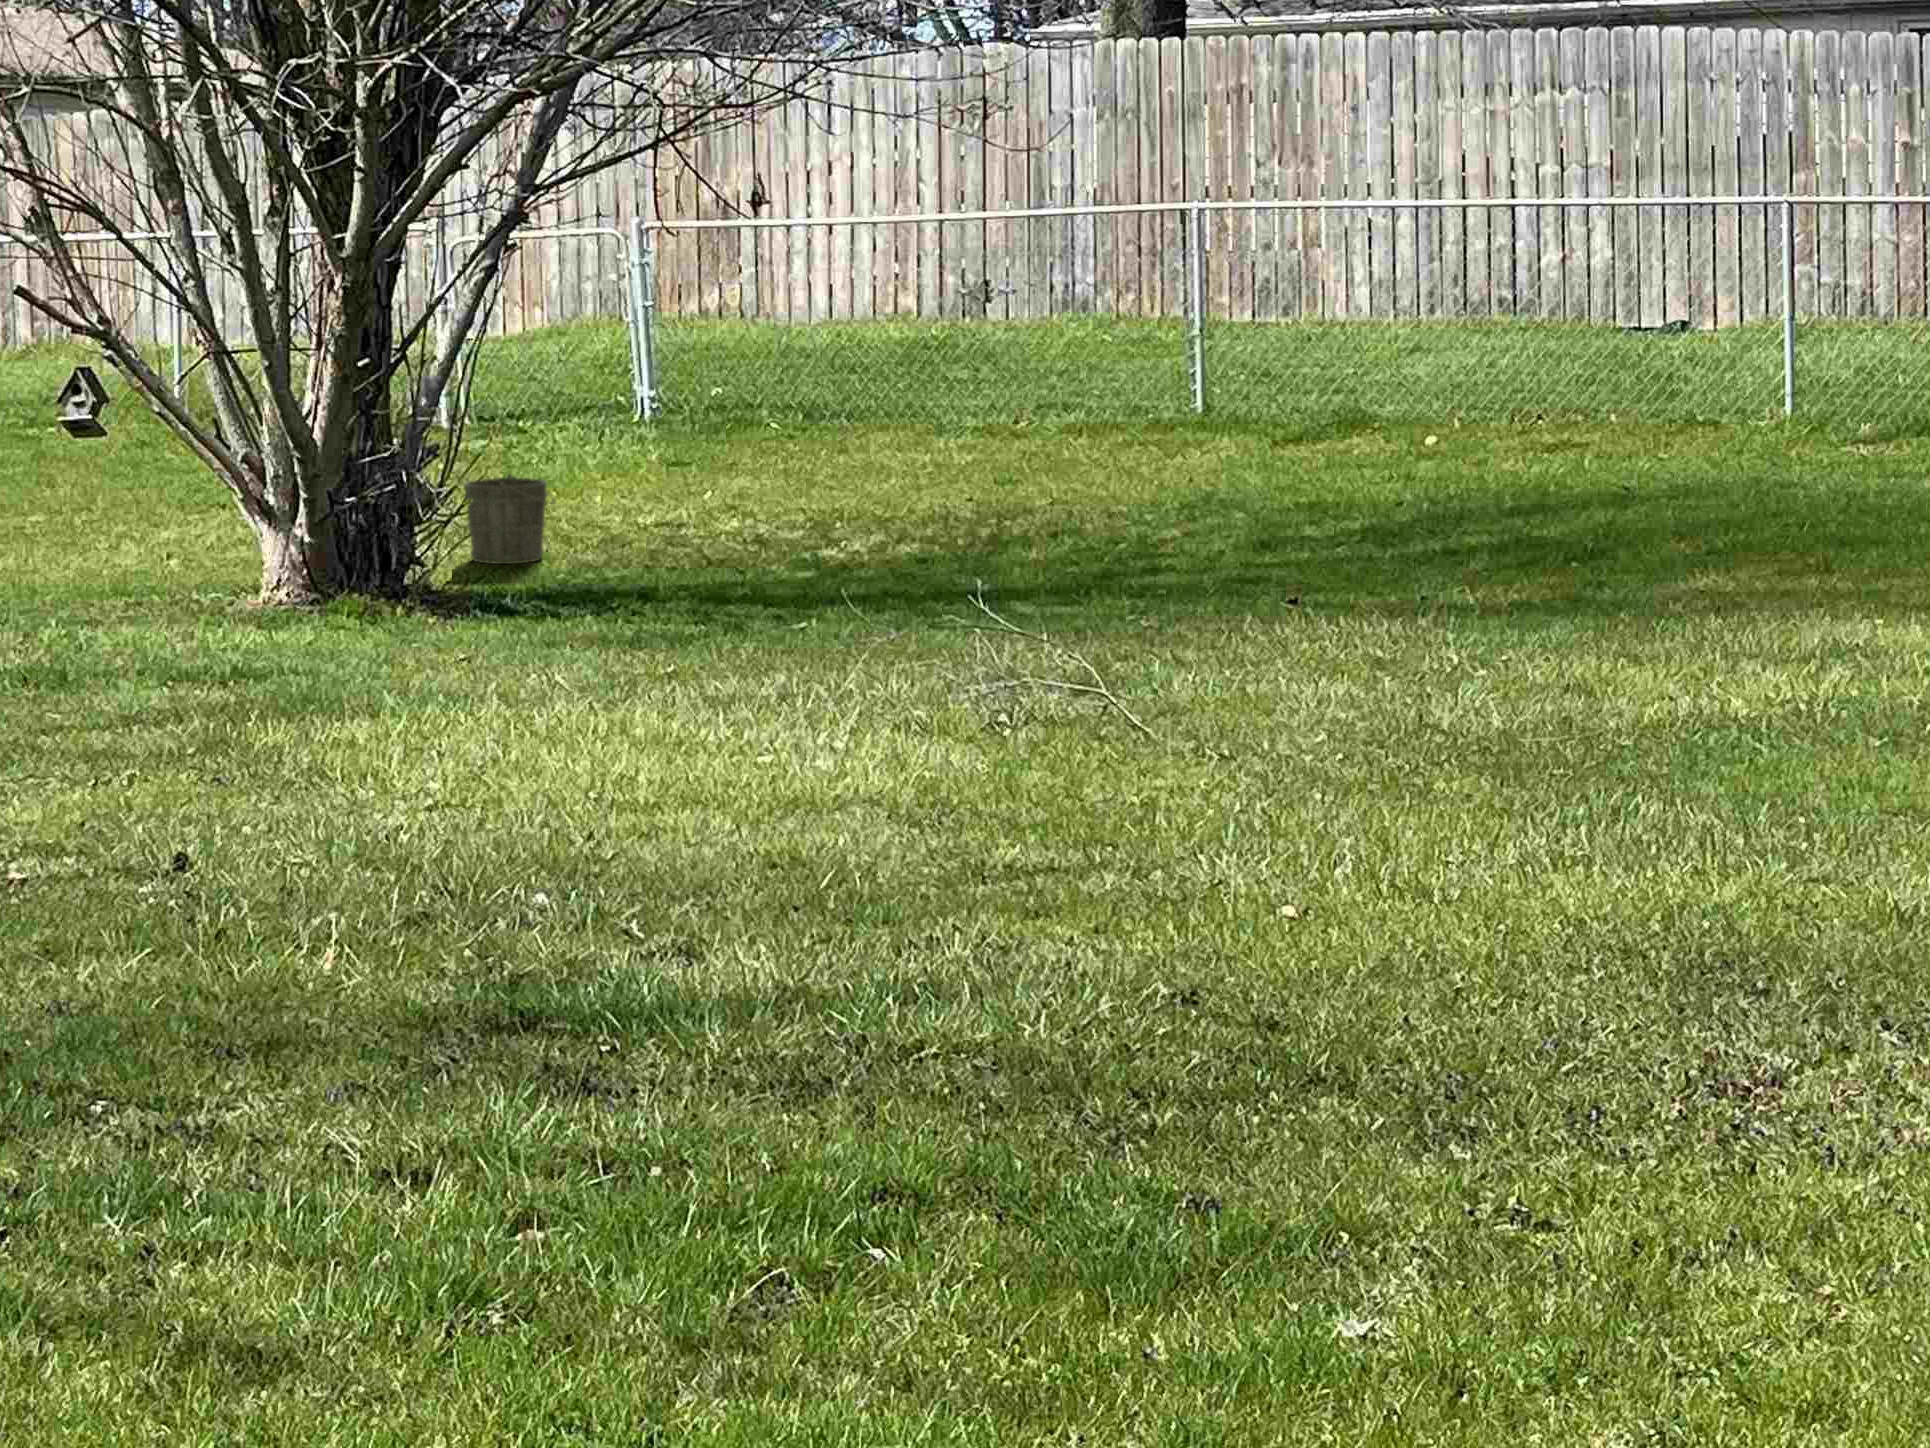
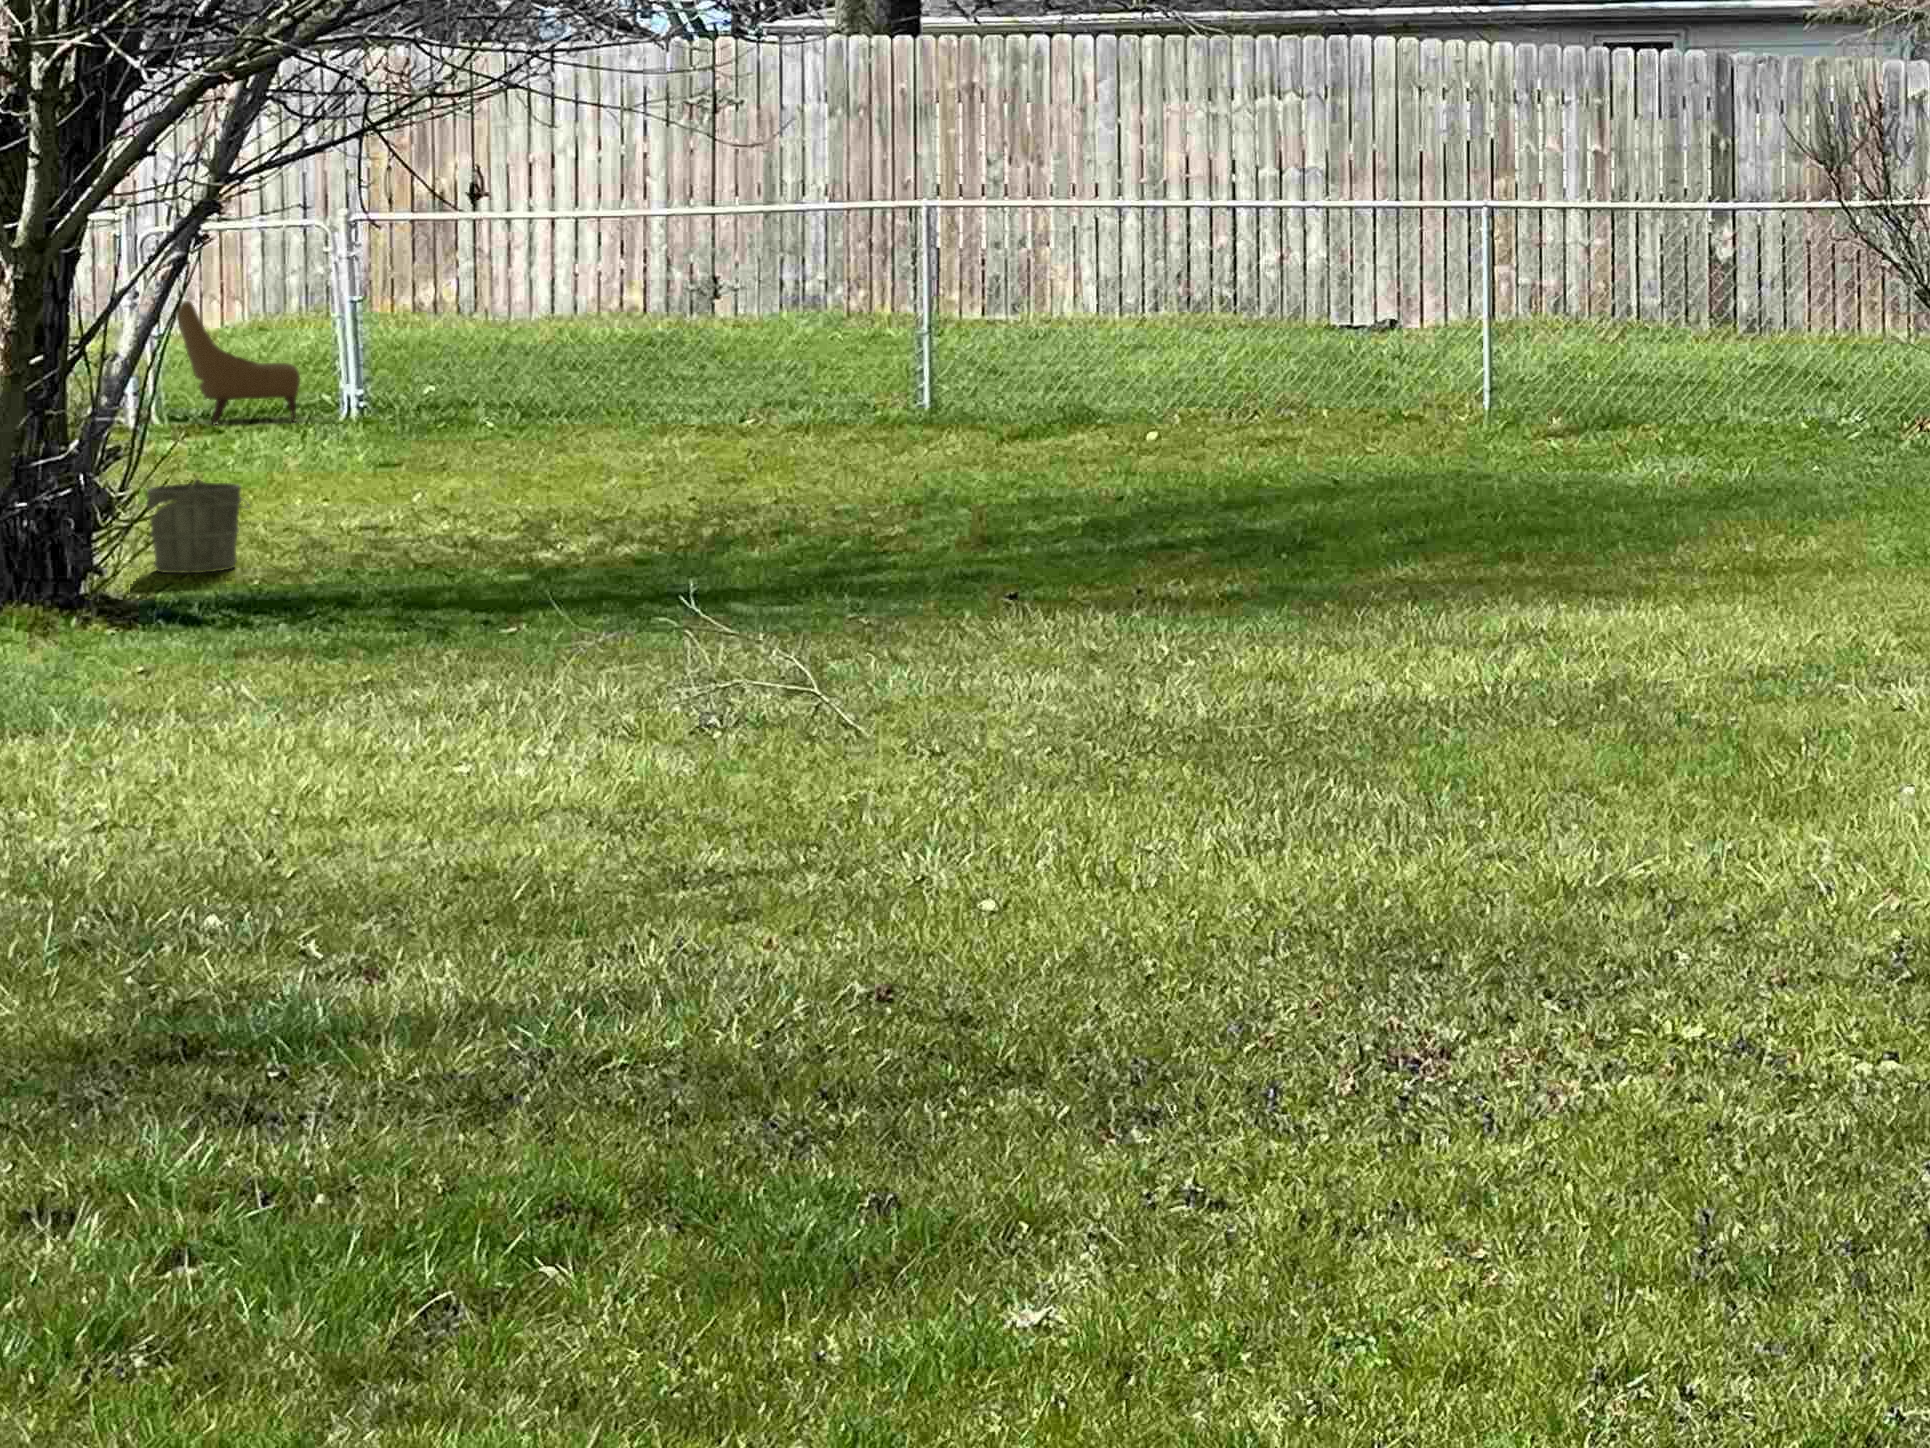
chair: none [508,296,612,408] -> present [177,301,300,425]

